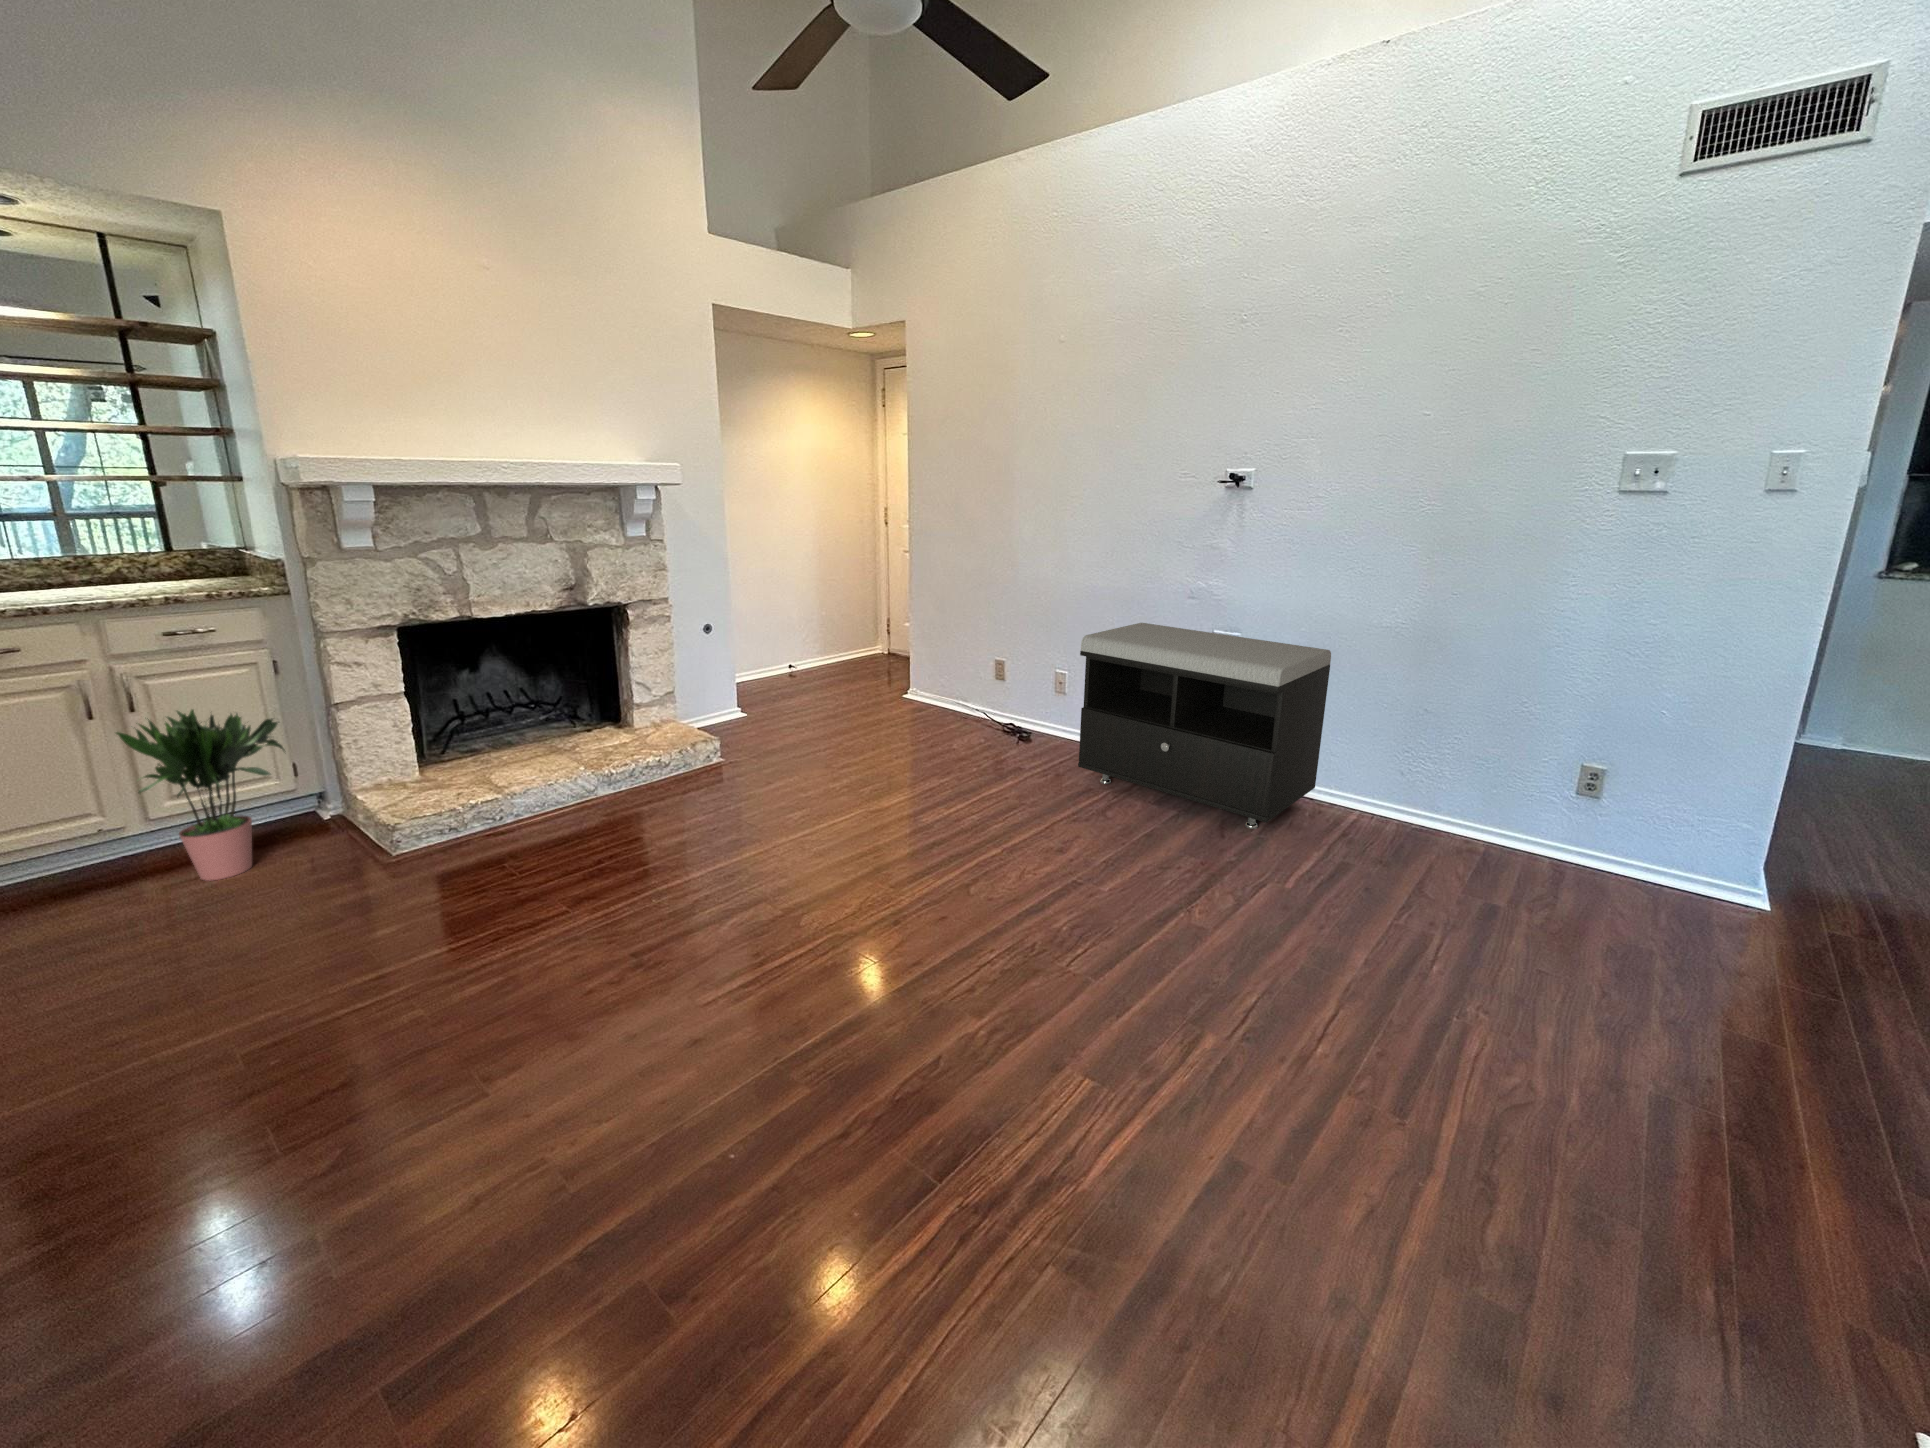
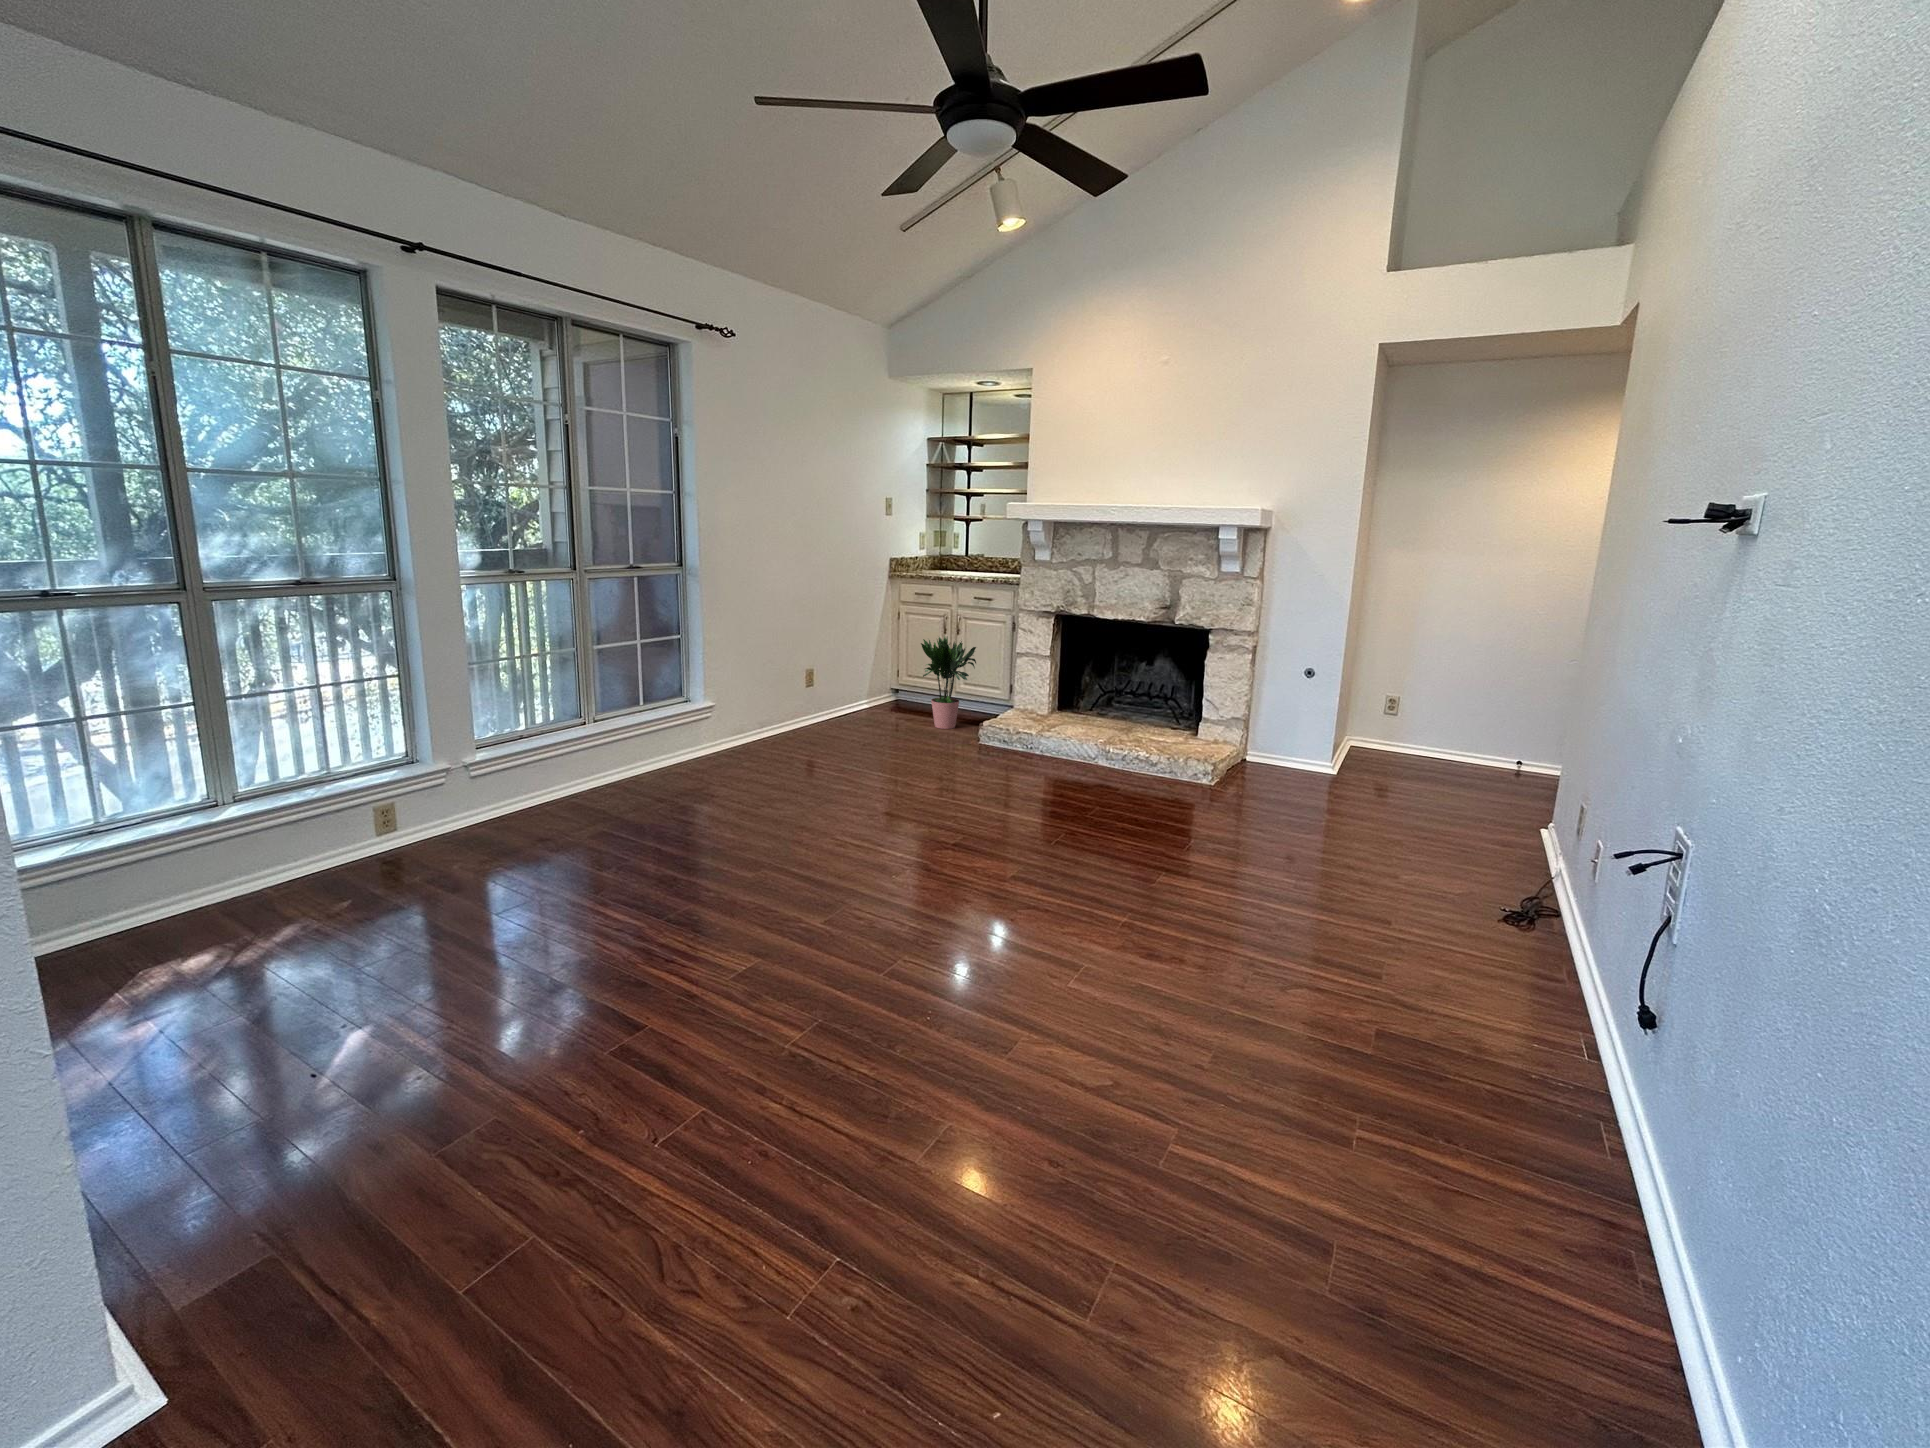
storage bench: present [1078,623,1331,829] -> none [1316,747,1712,1276]

